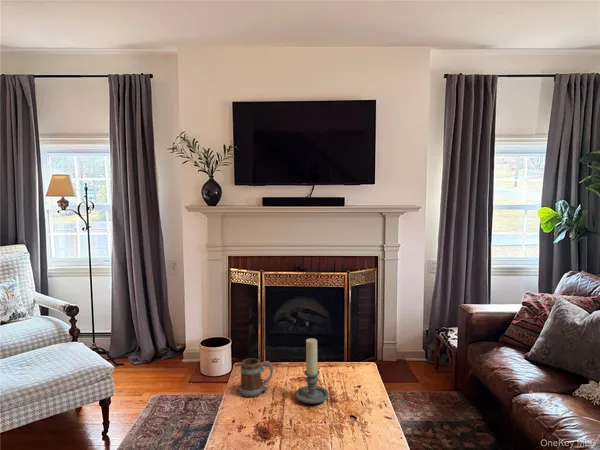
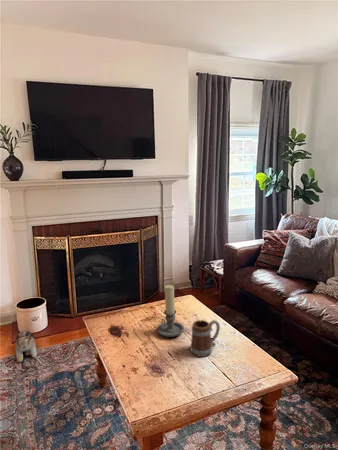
mug: present [240,358,273,397] -> present [190,320,220,357]
plush toy: none [177,368,208,403] -> present [14,331,38,362]

